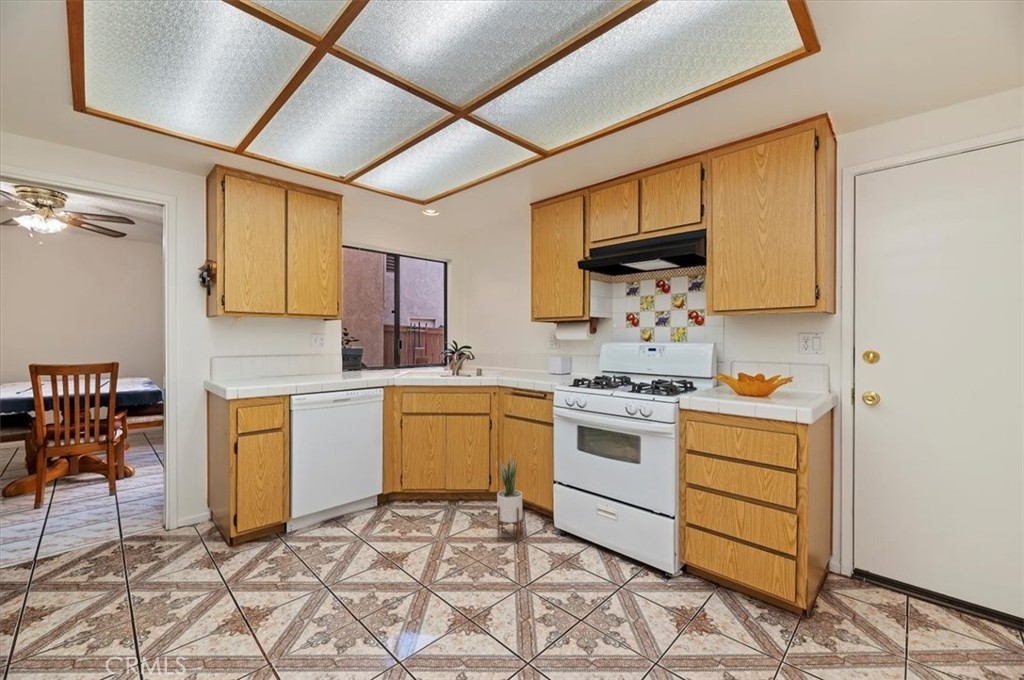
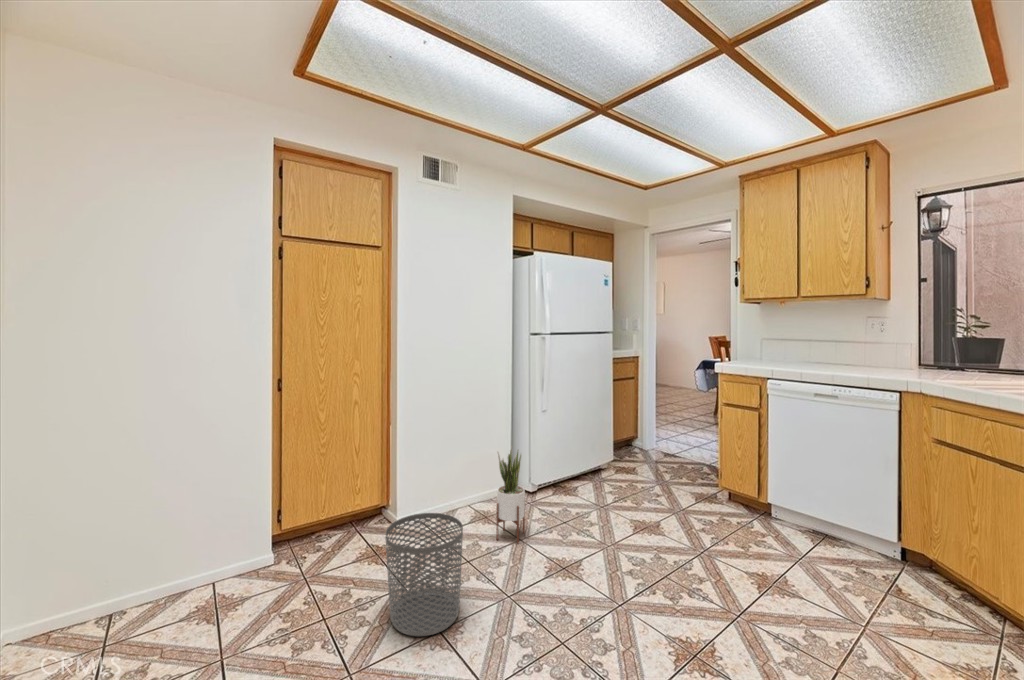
waste bin: none [417,514,487,626] -> present [386,513,463,636]

